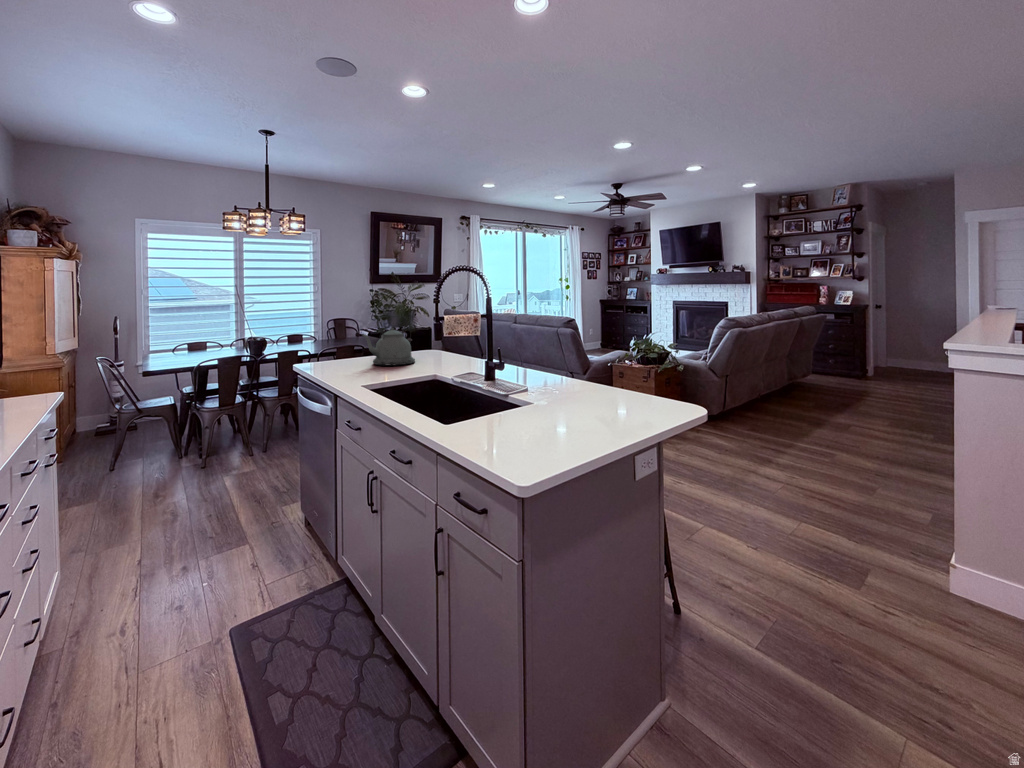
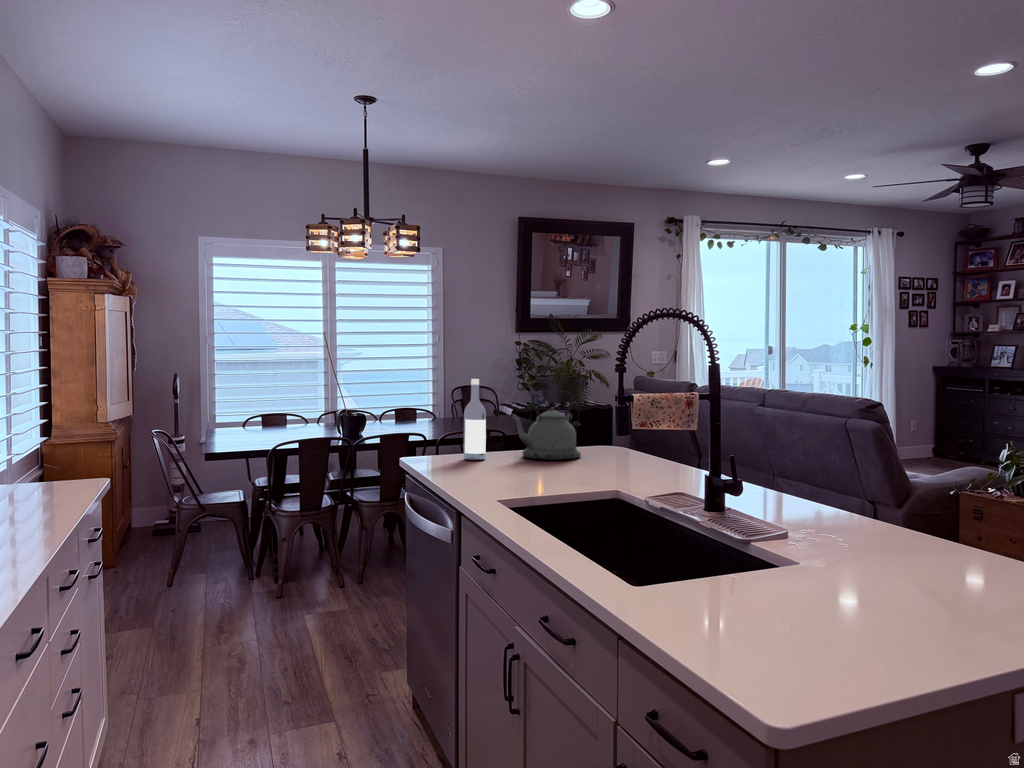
wine bottle: none [326,309,345,369] -> present [464,379,486,460]

